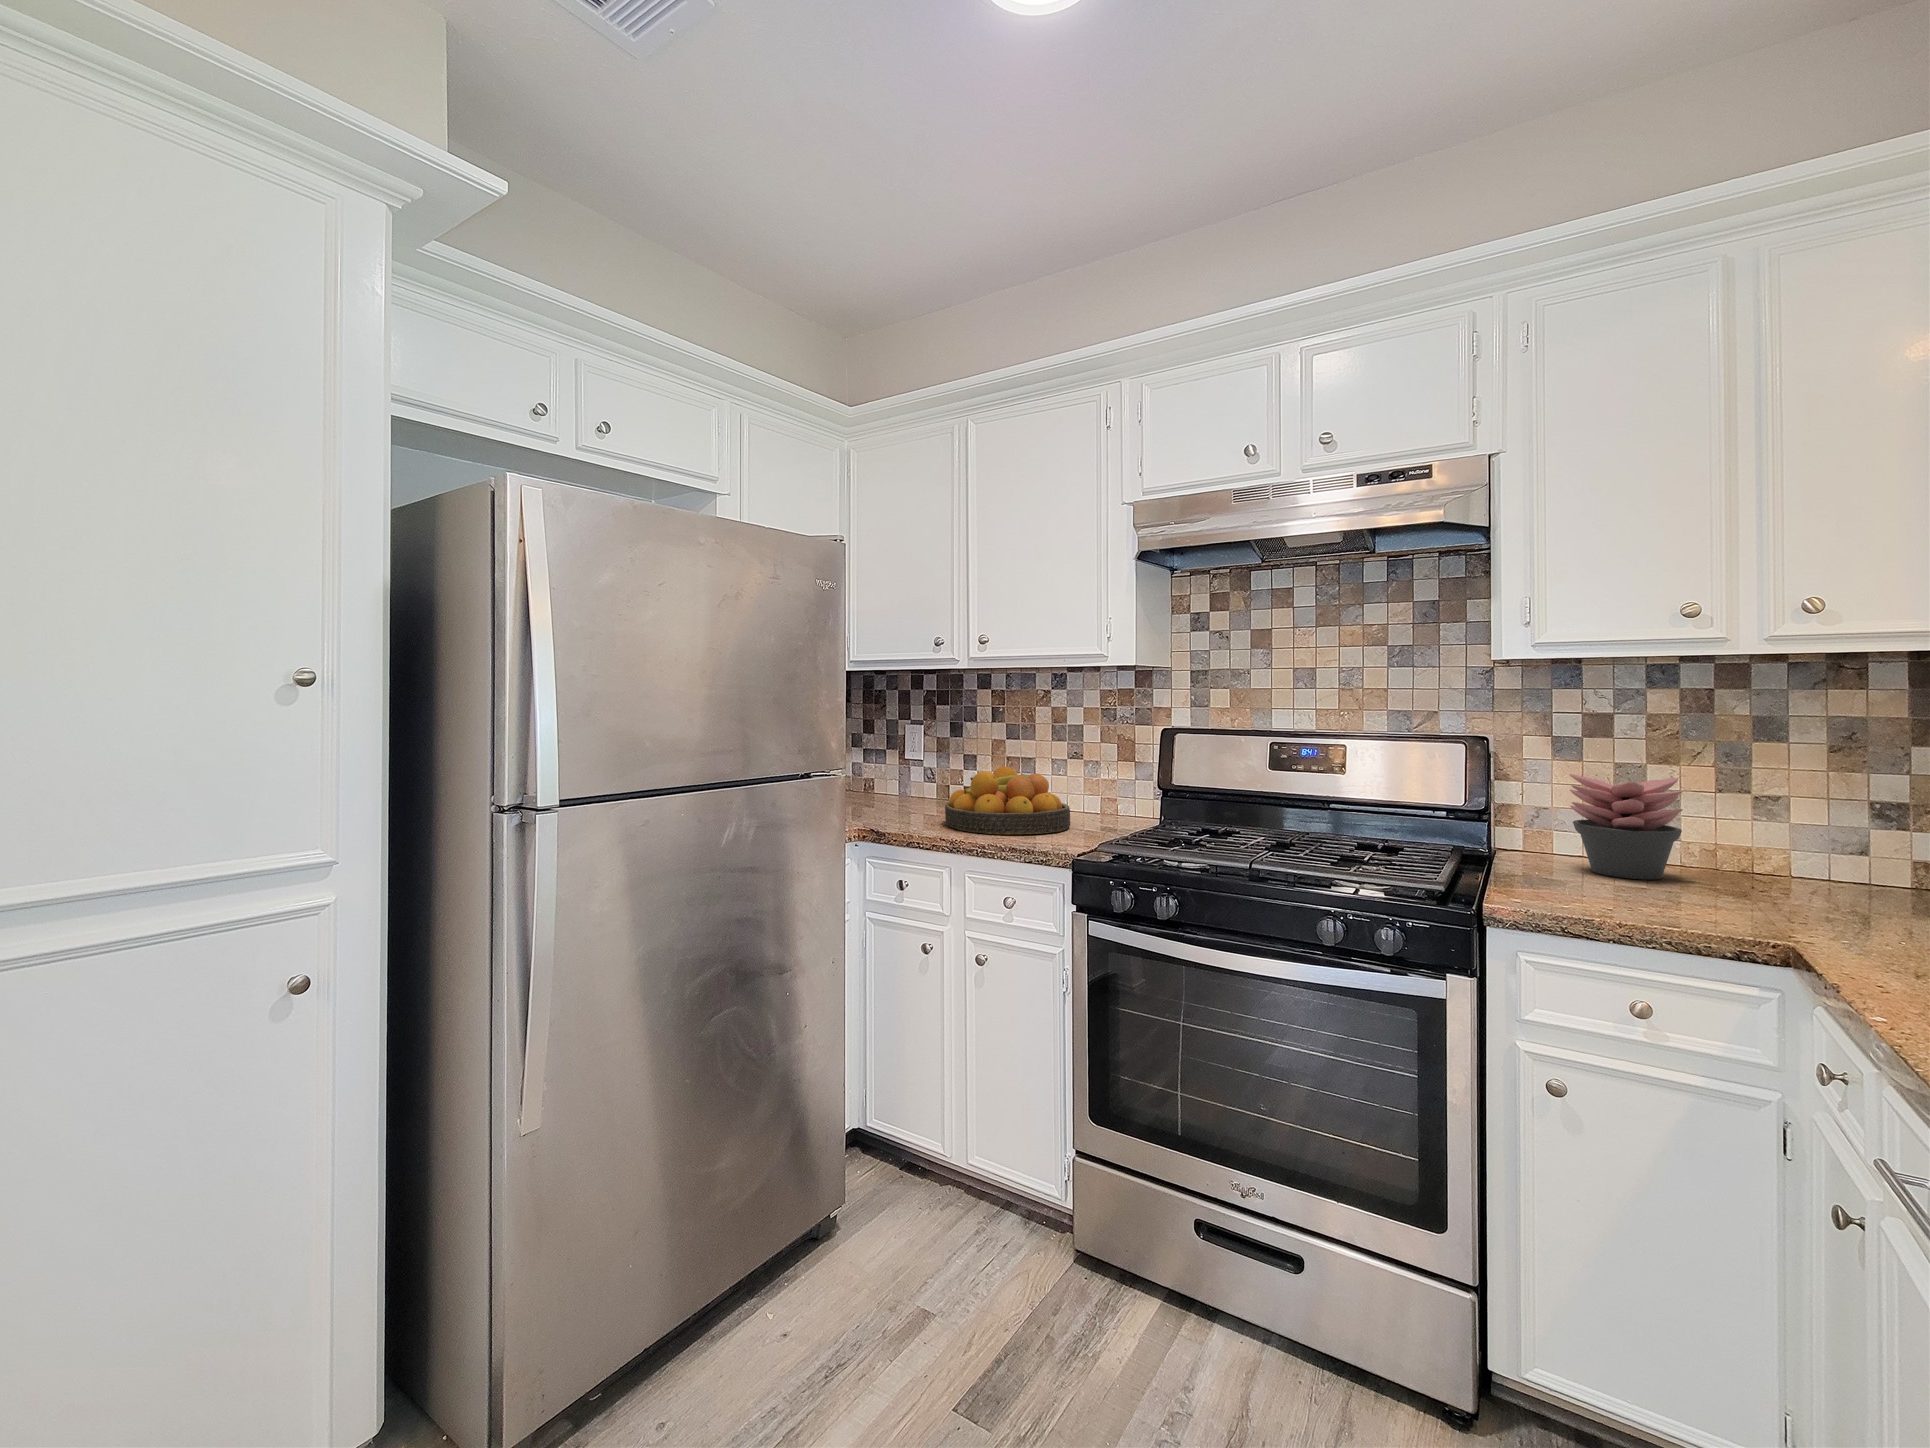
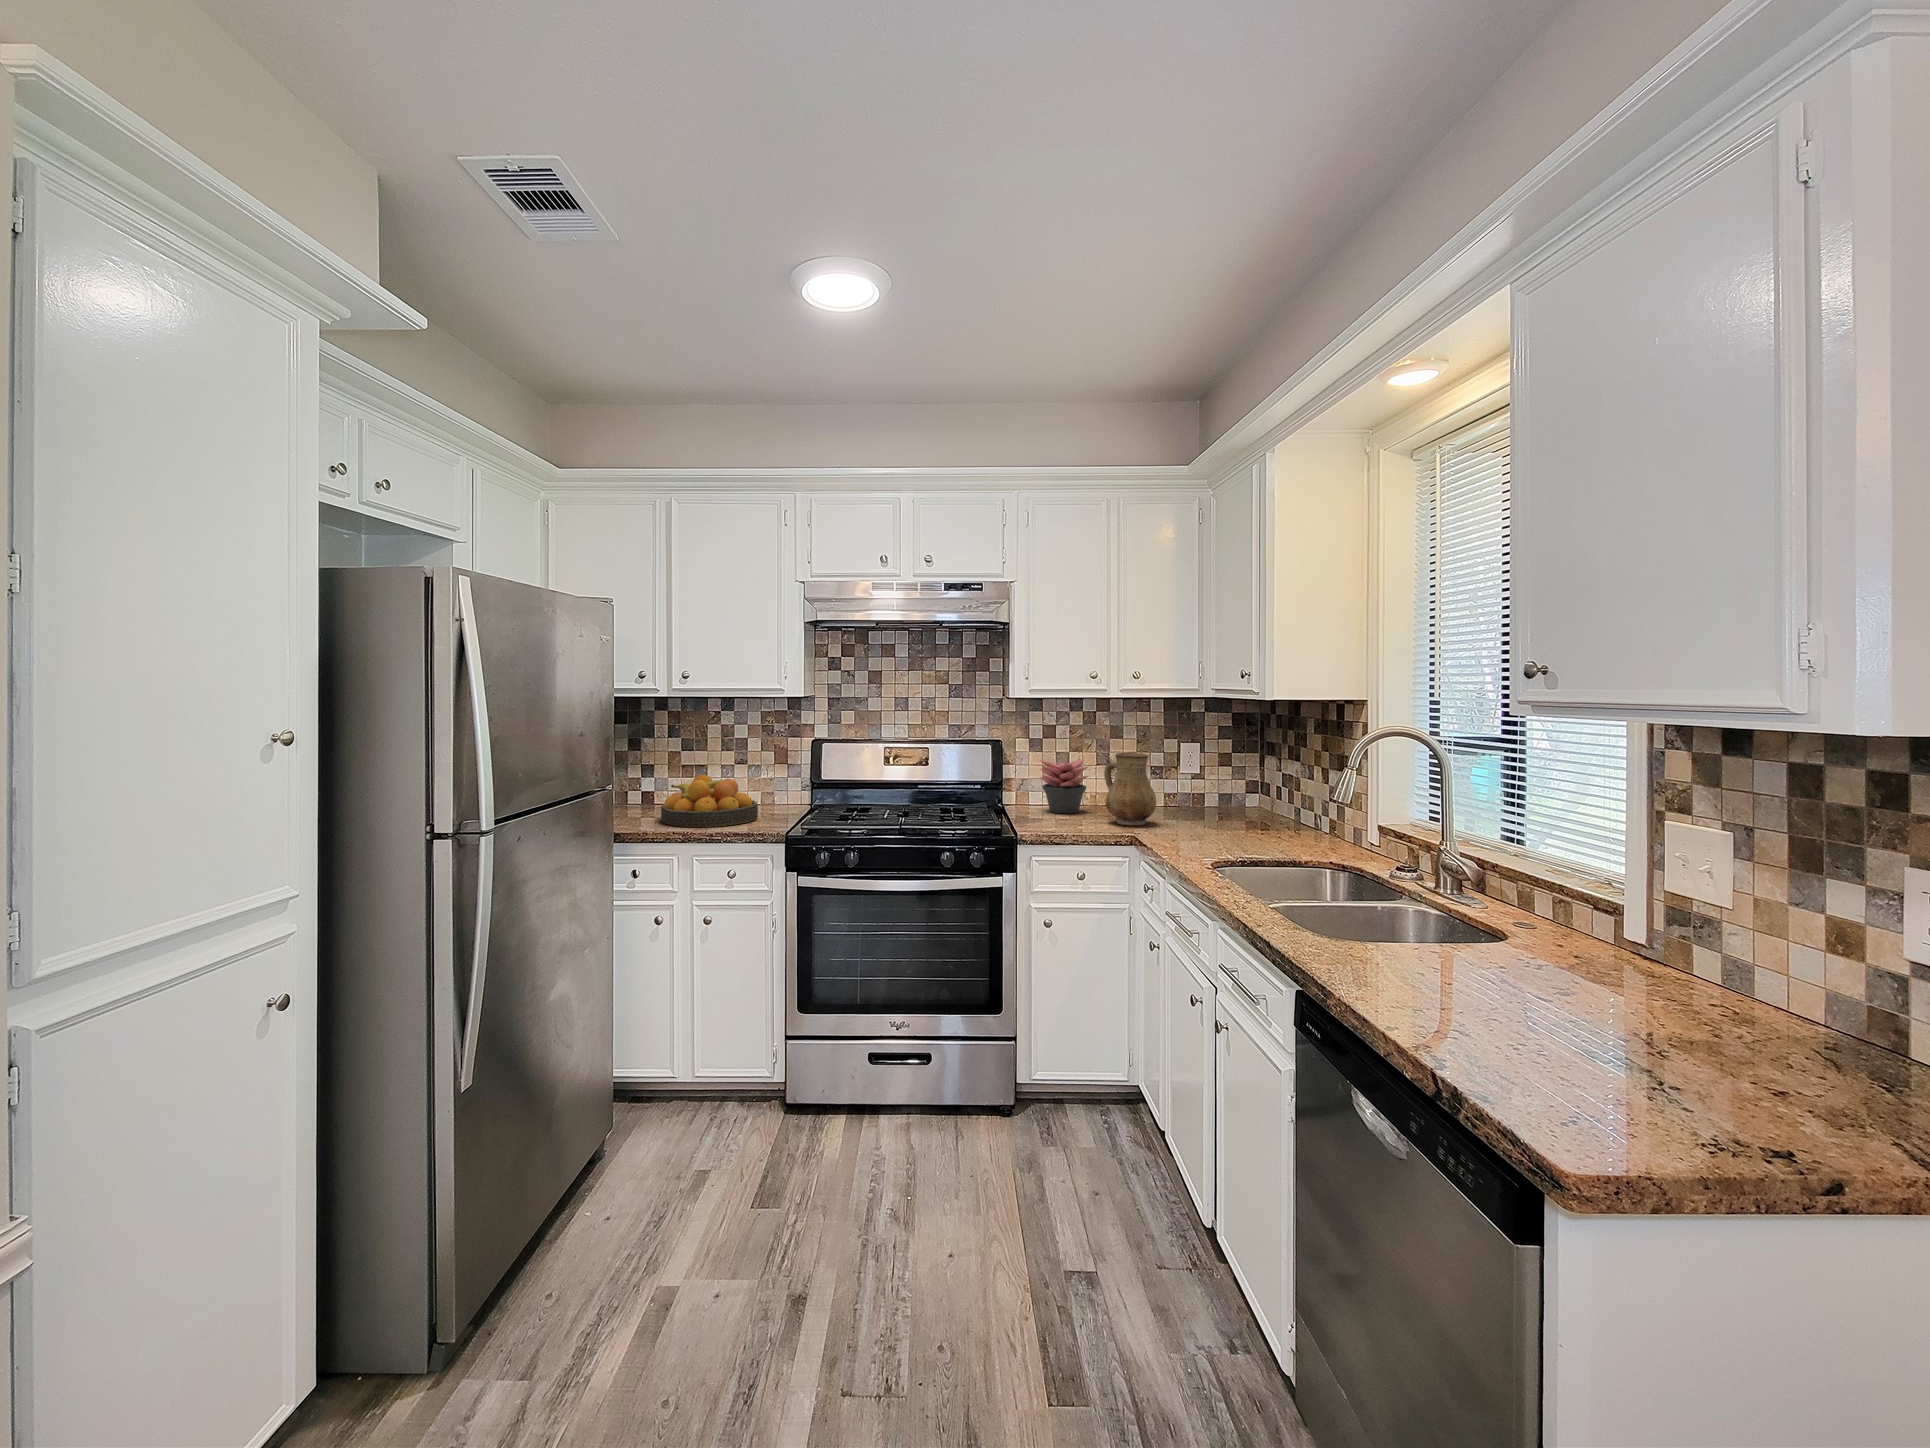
ceramic pitcher: none [1719,764,1873,923] -> present [1104,753,1156,825]

